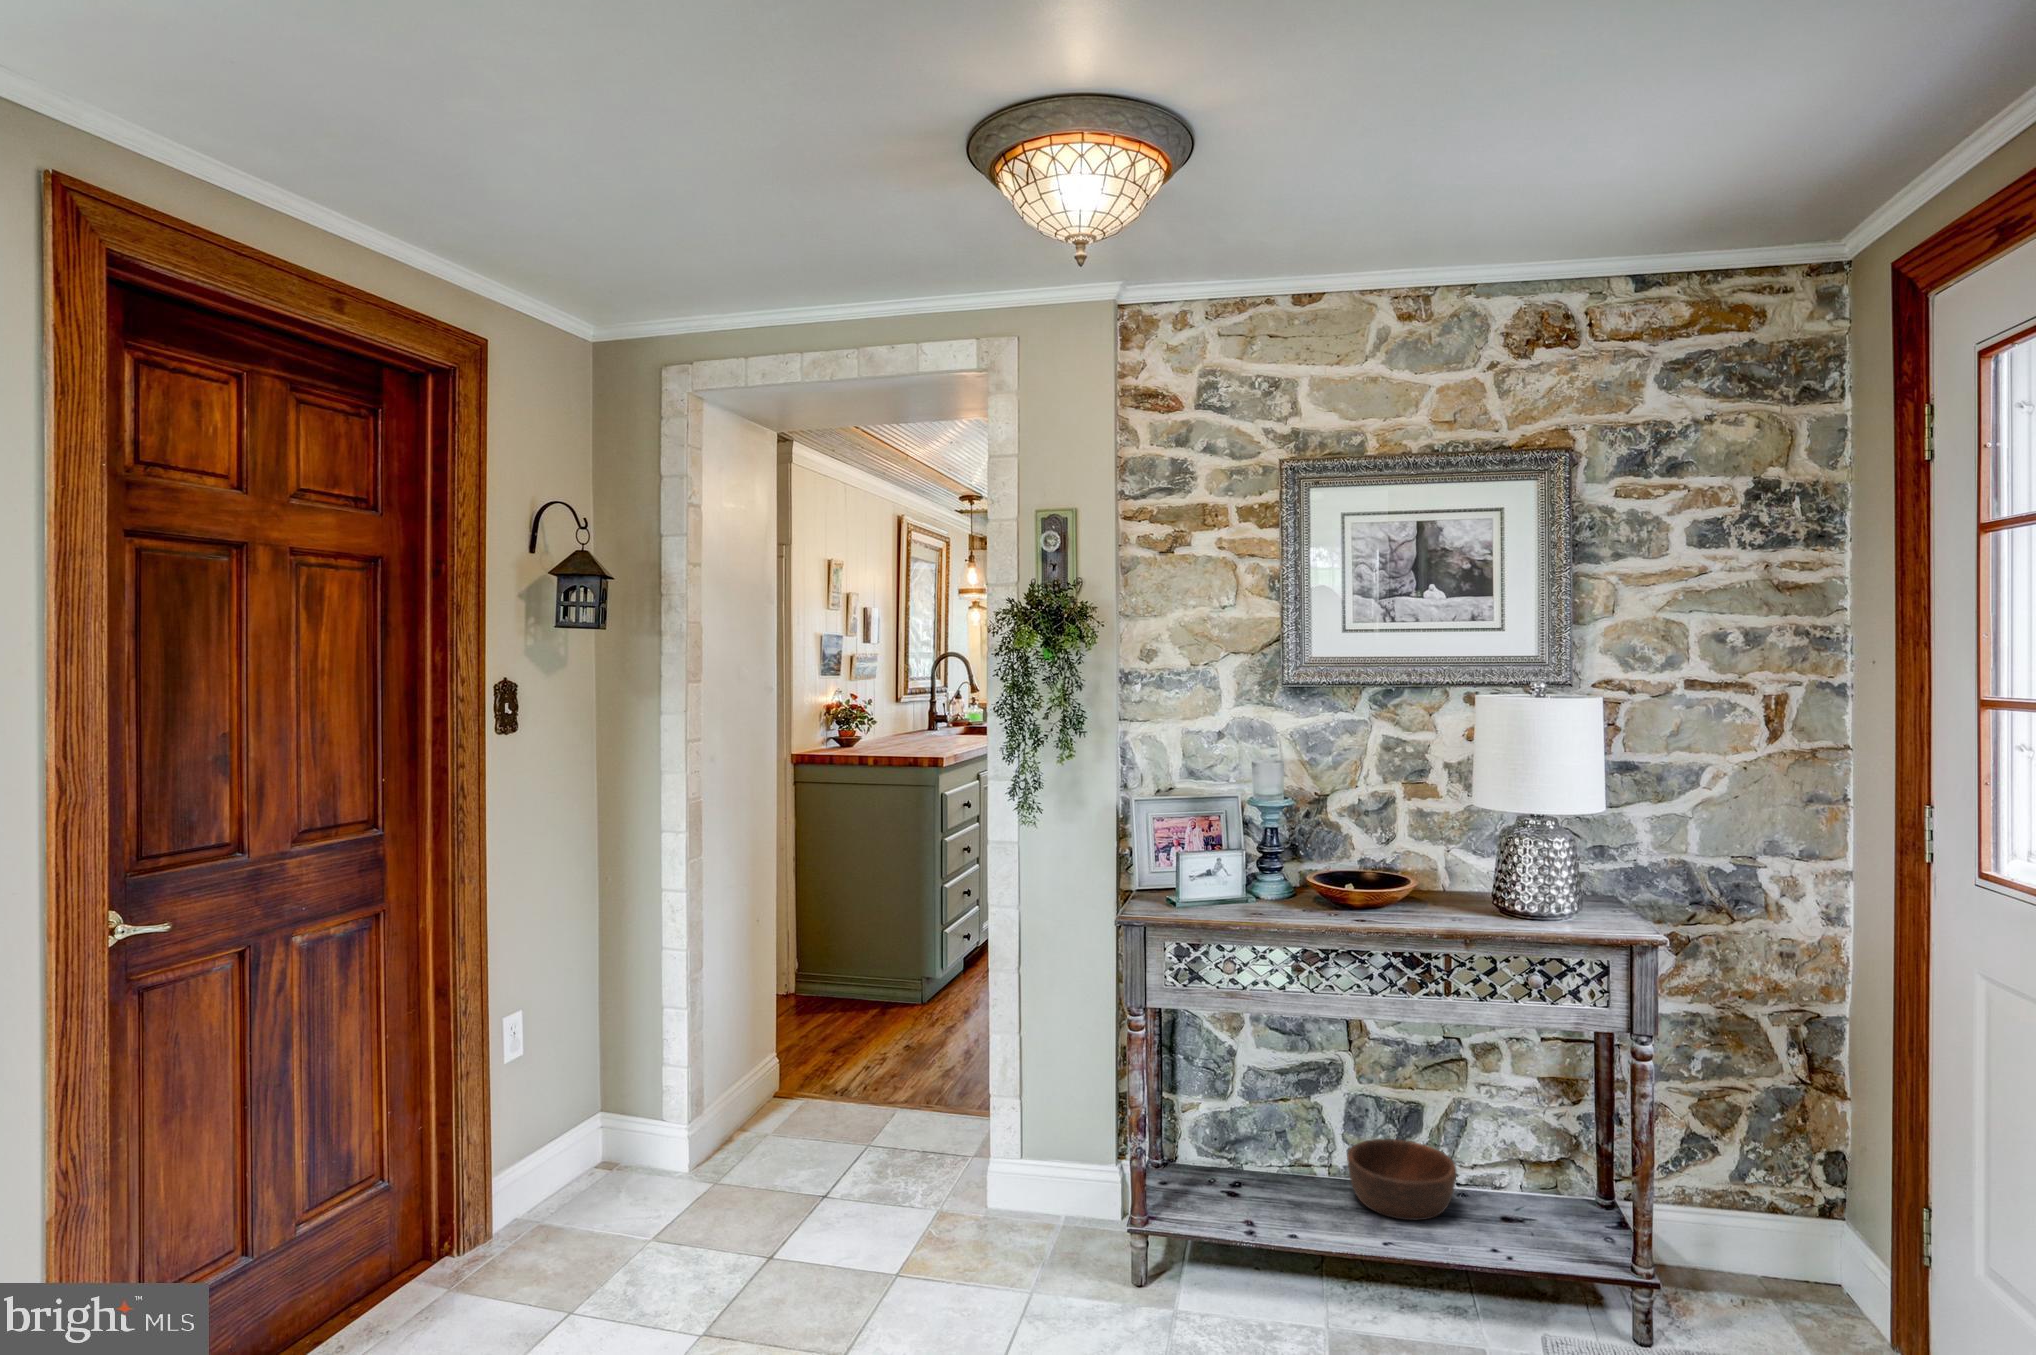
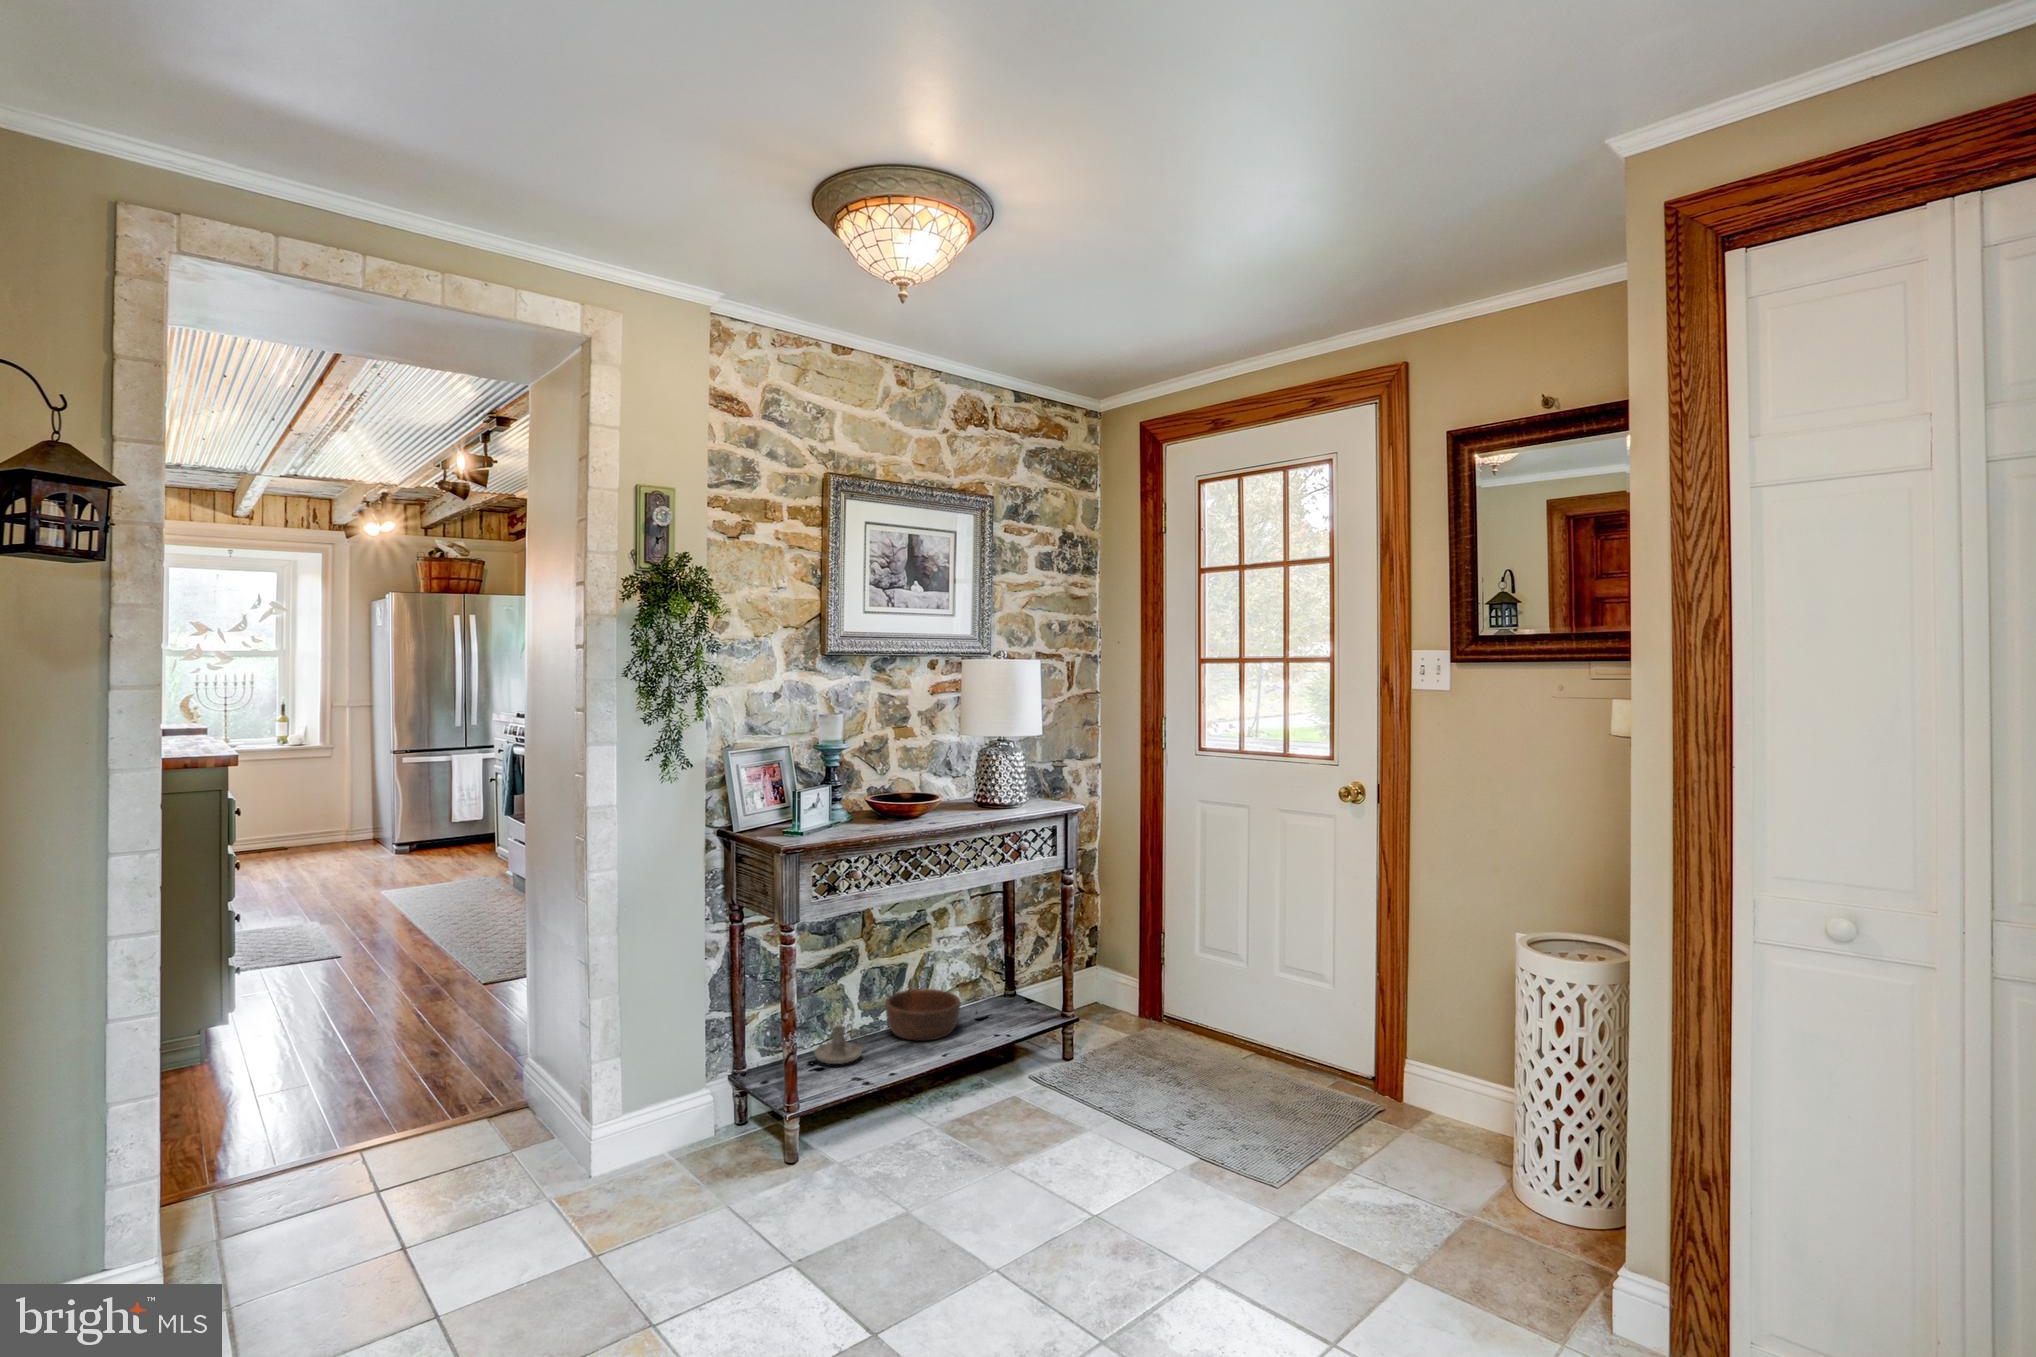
candle holder: none [1222,1150,1297,1201] -> present [814,1026,867,1064]

